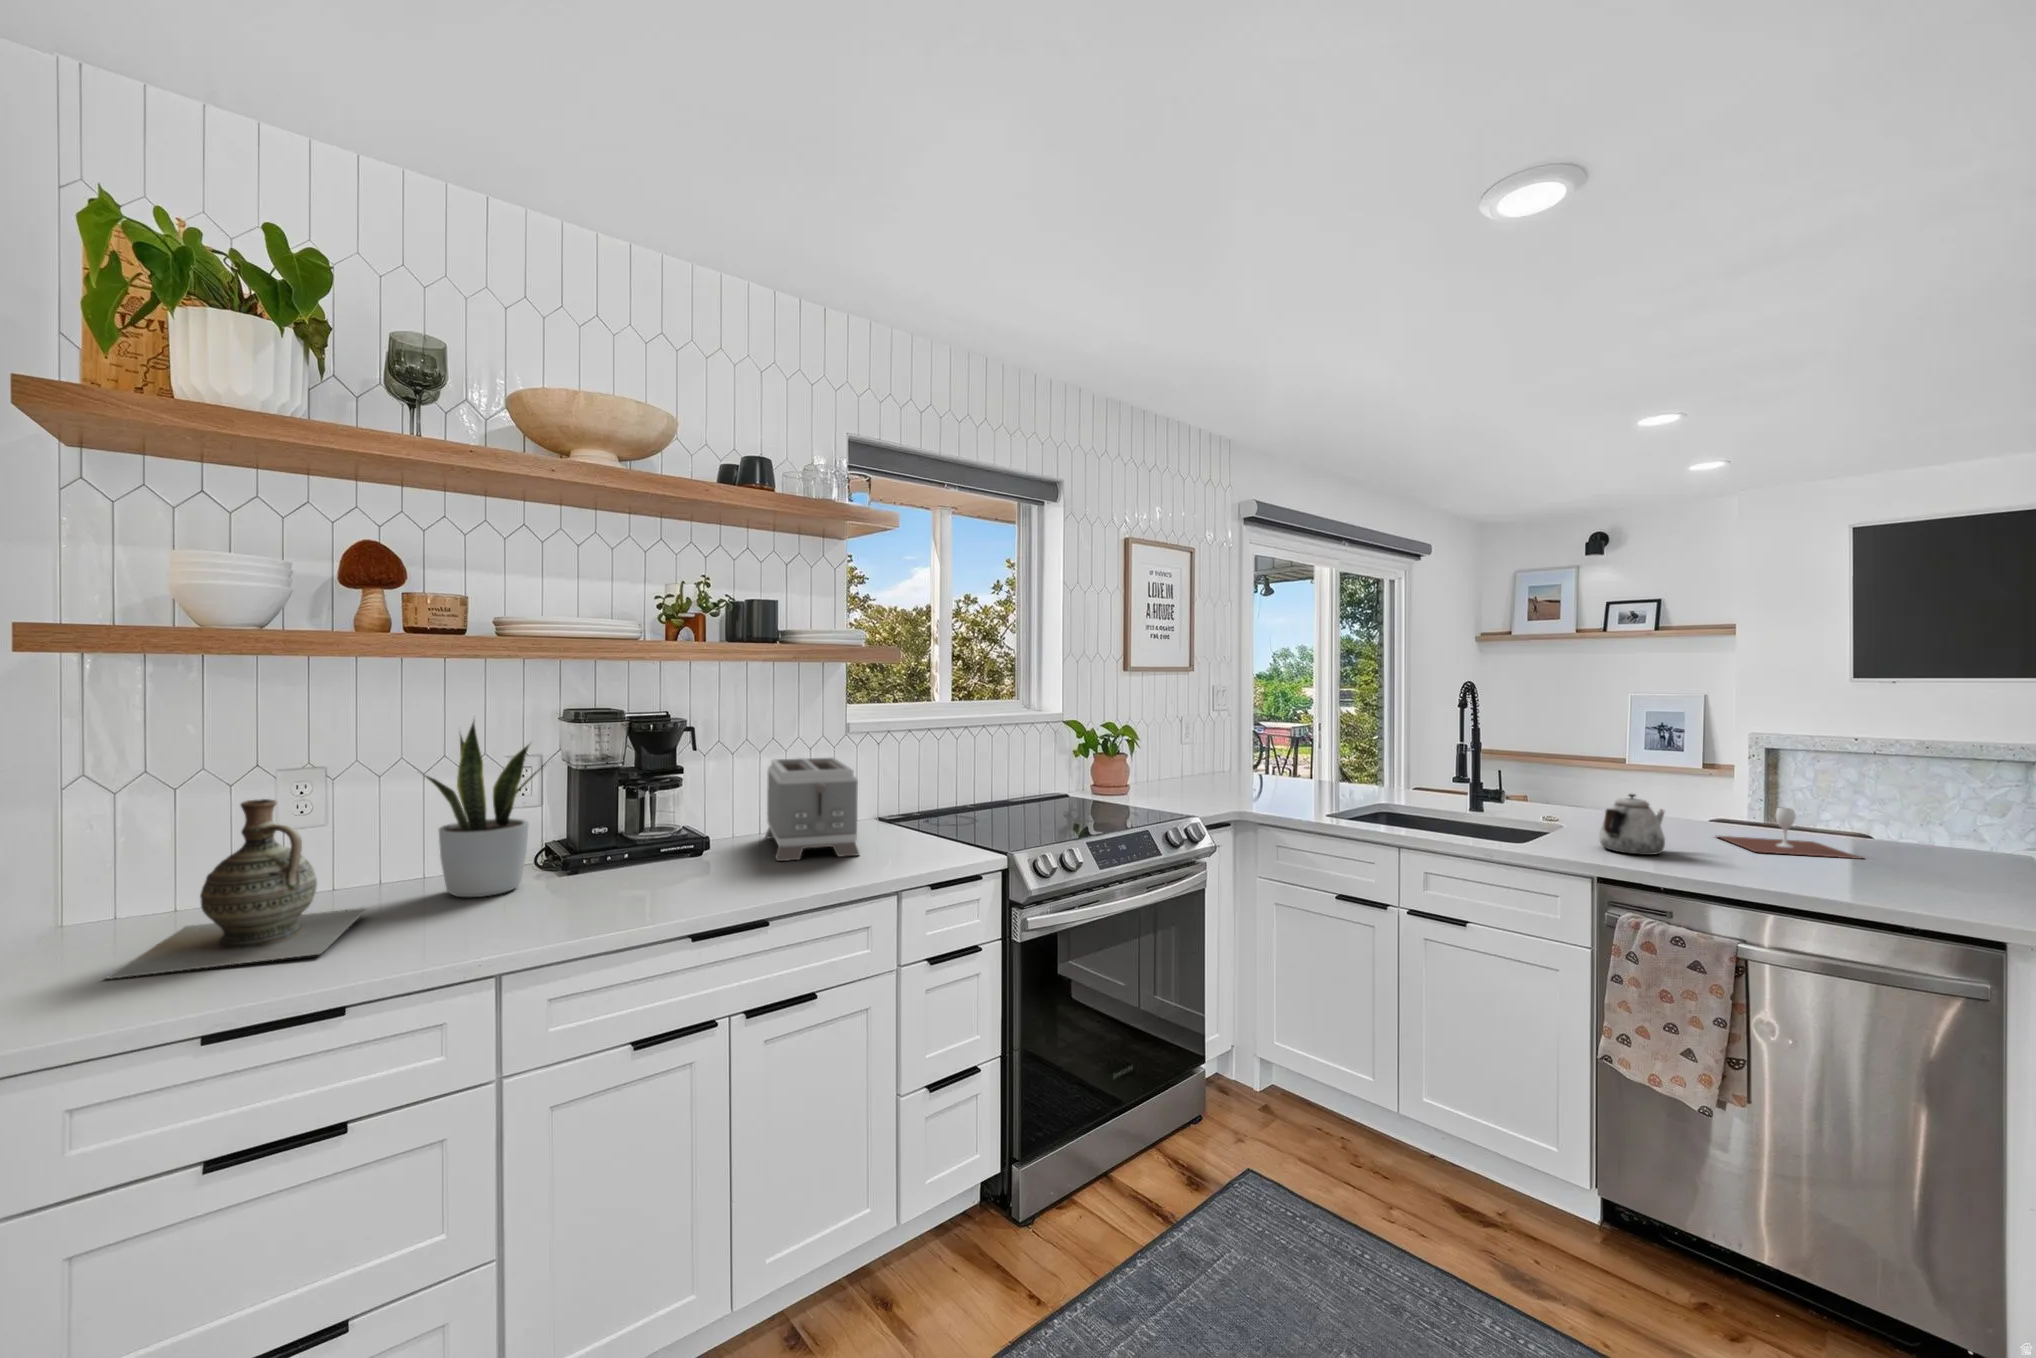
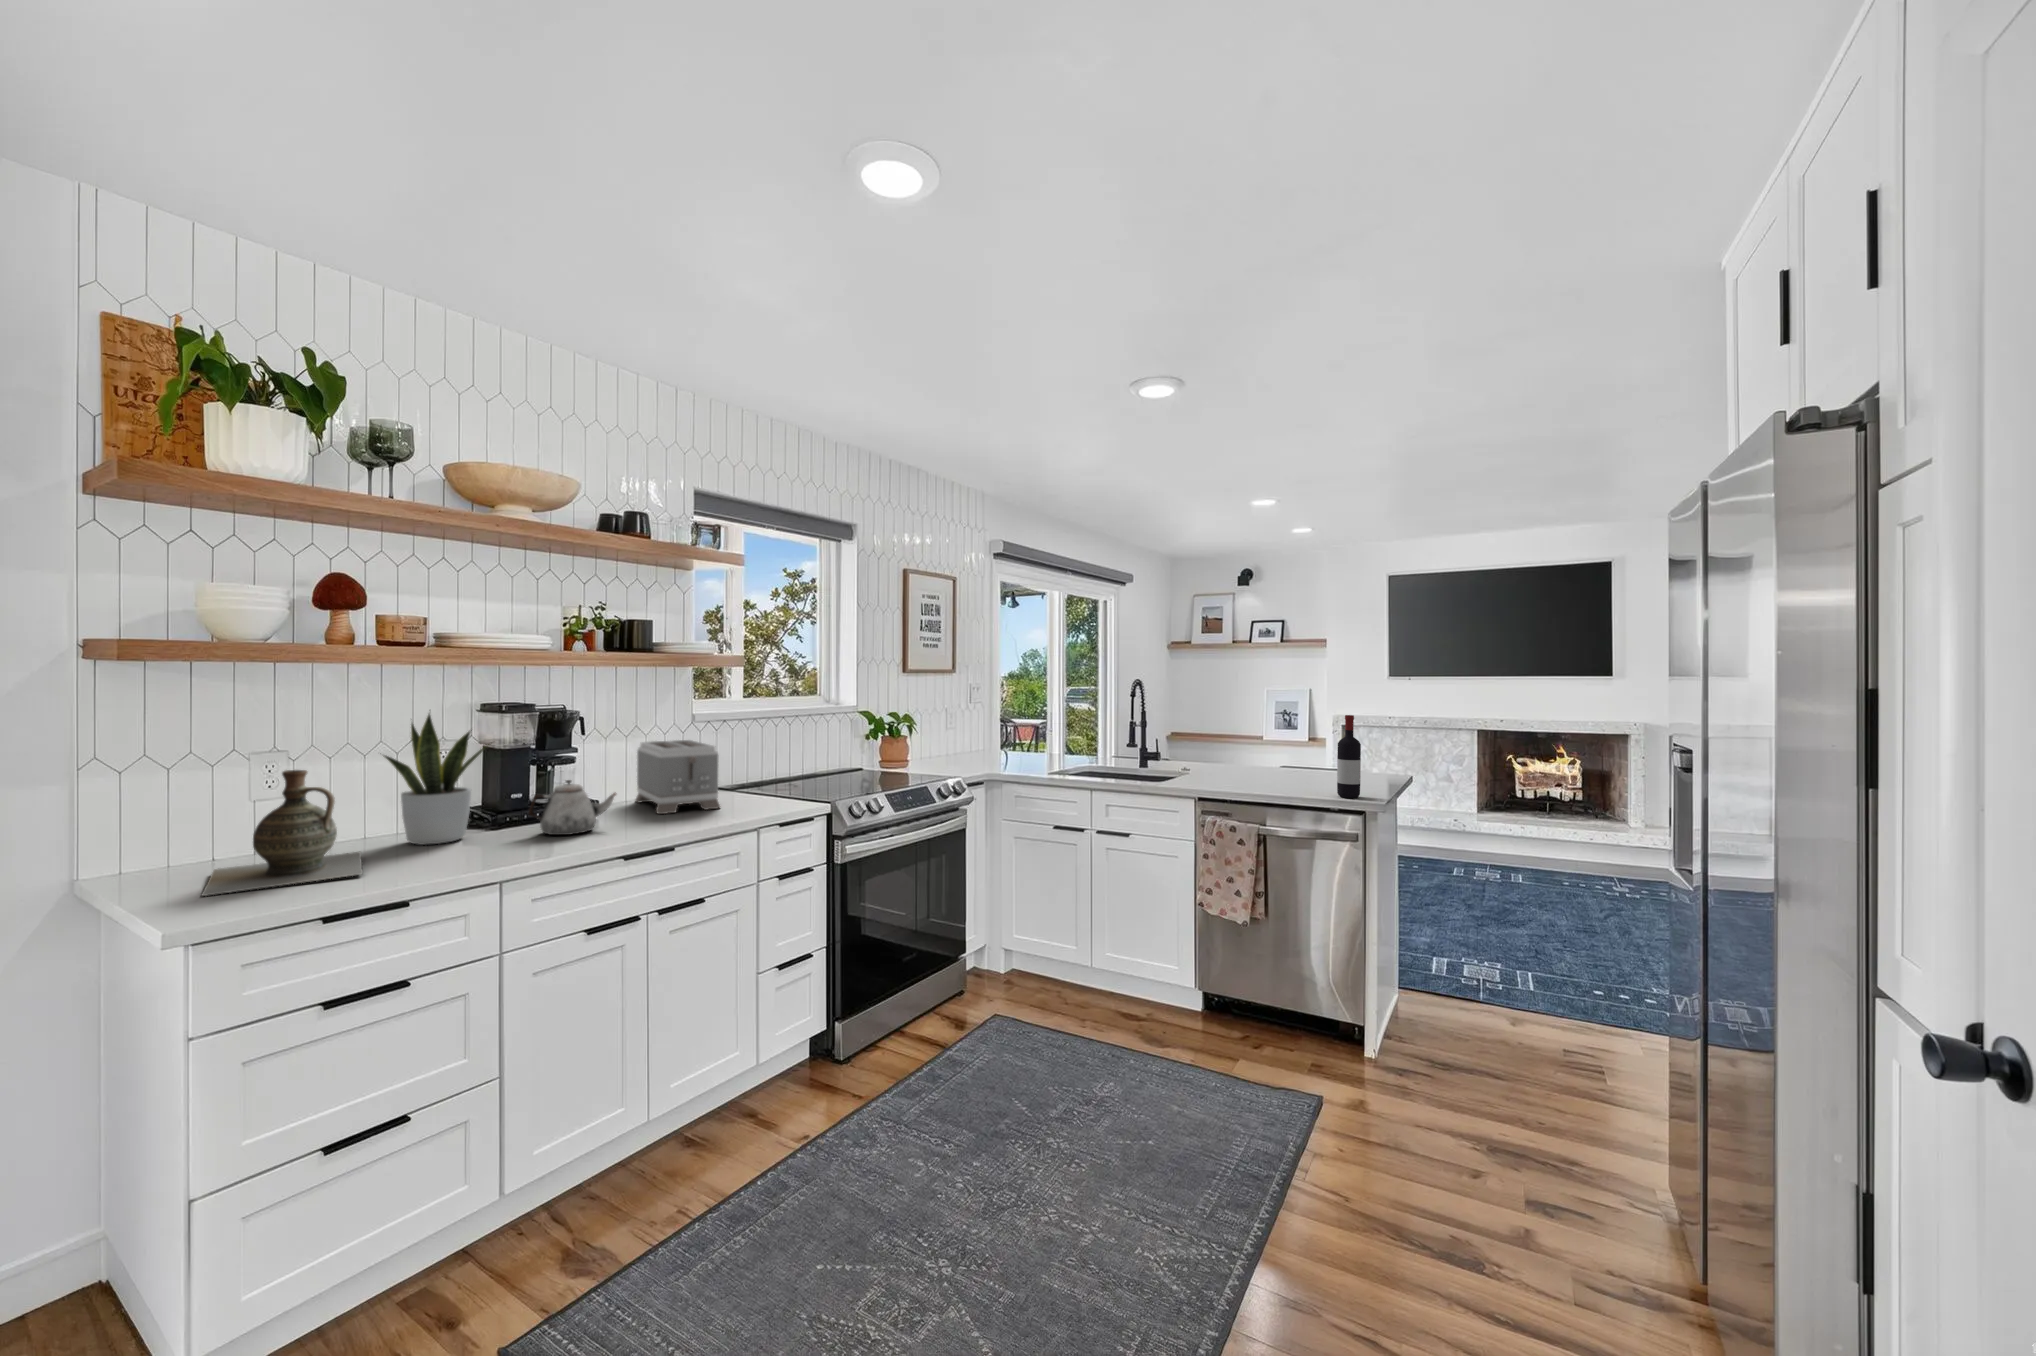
wine bottle: none [1899,749,1959,904] -> present [1337,715,1361,798]
teapot: present [1599,794,1665,855] -> present [529,780,616,835]
wine glass: present [1719,808,1860,859] -> none [1272,754,1340,781]

